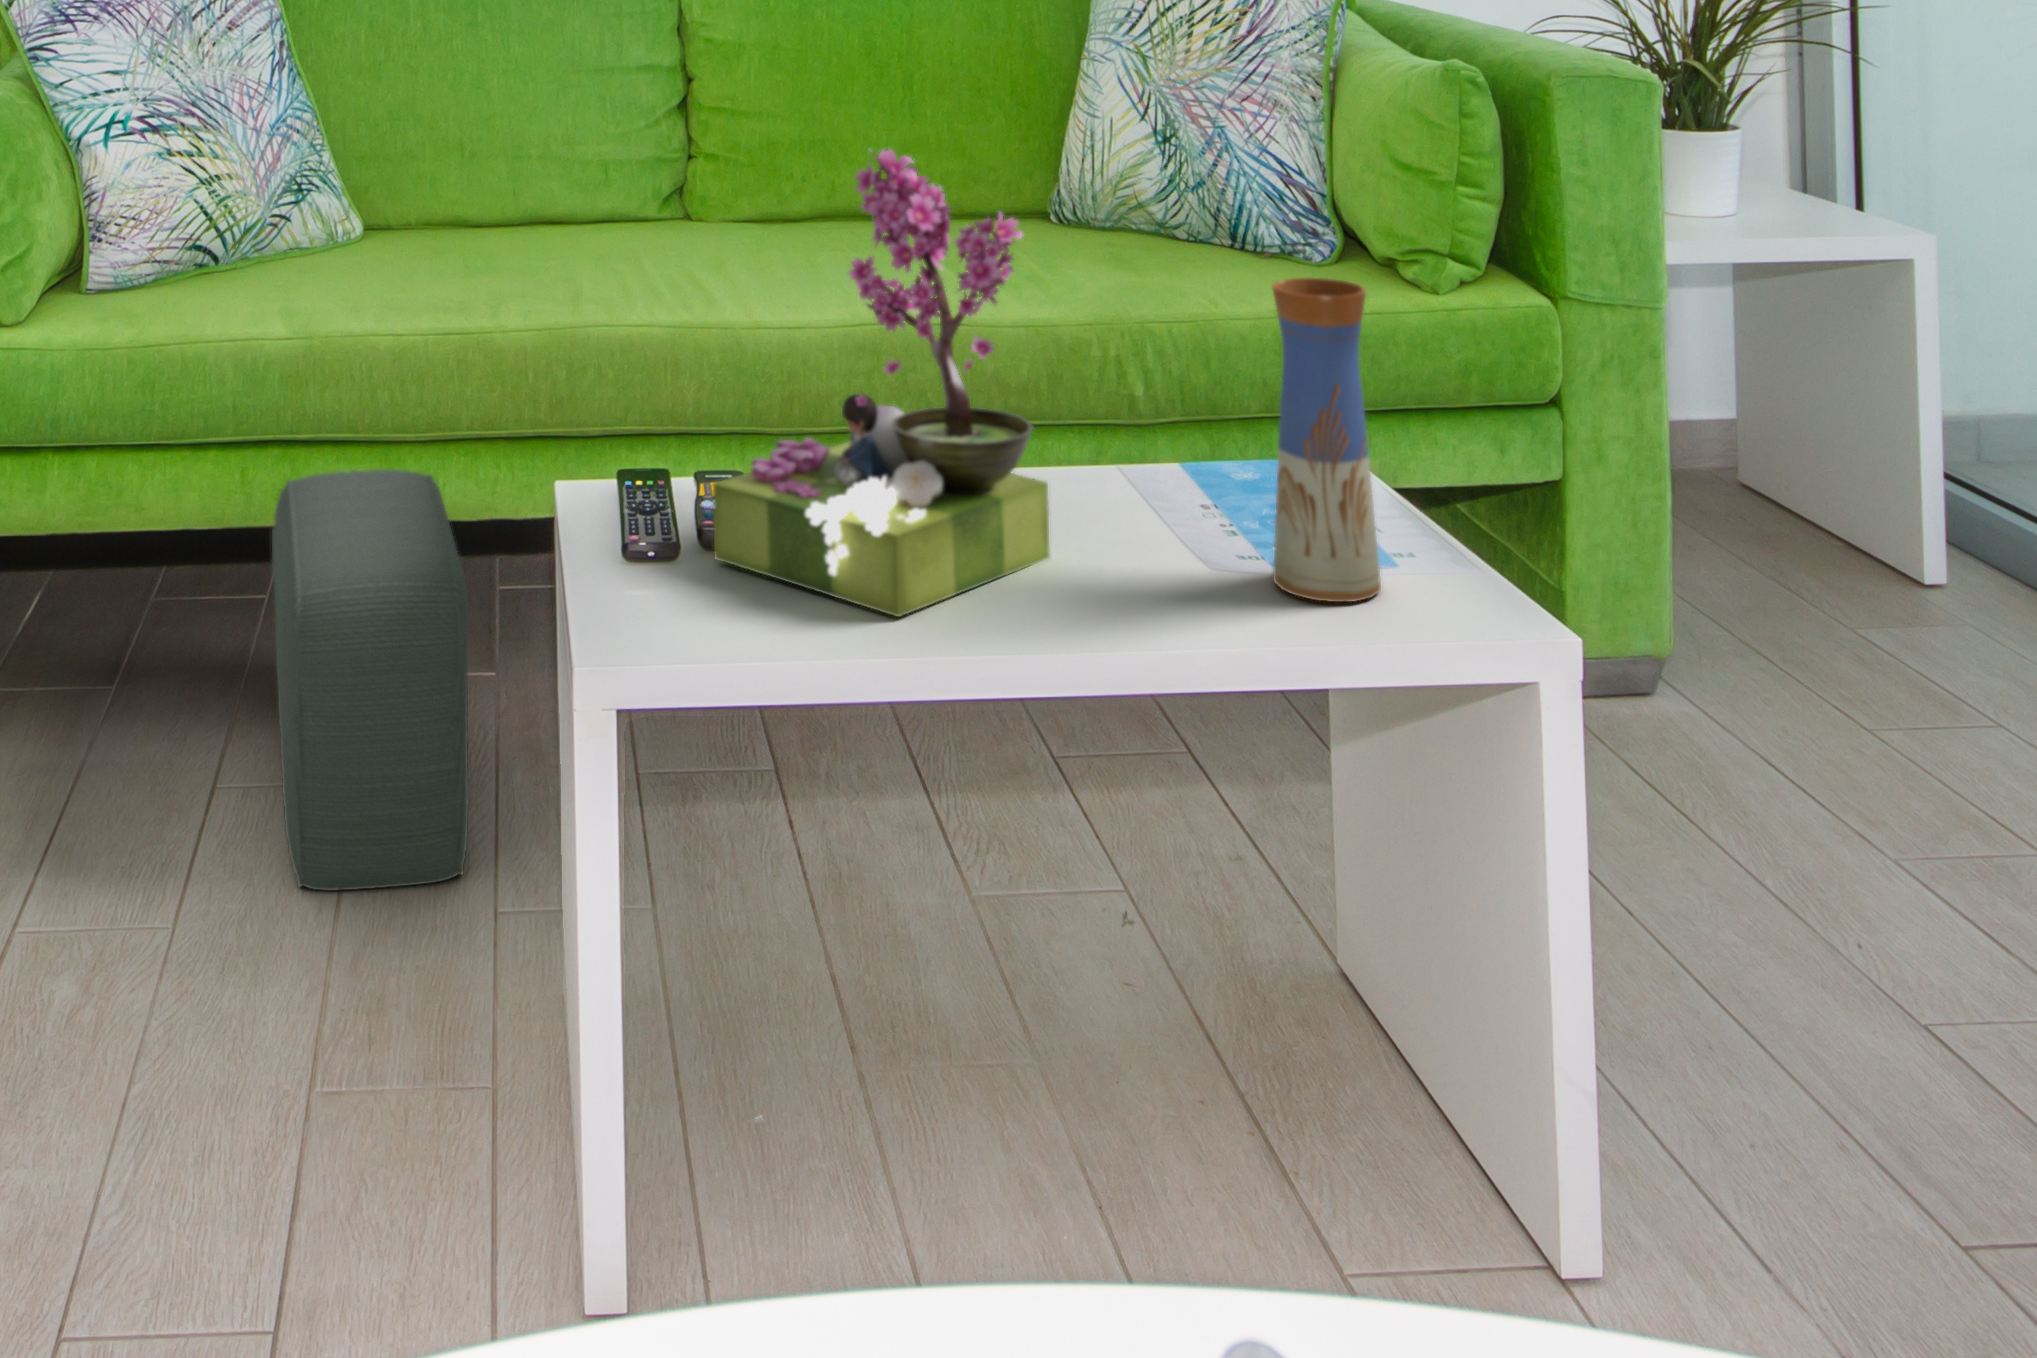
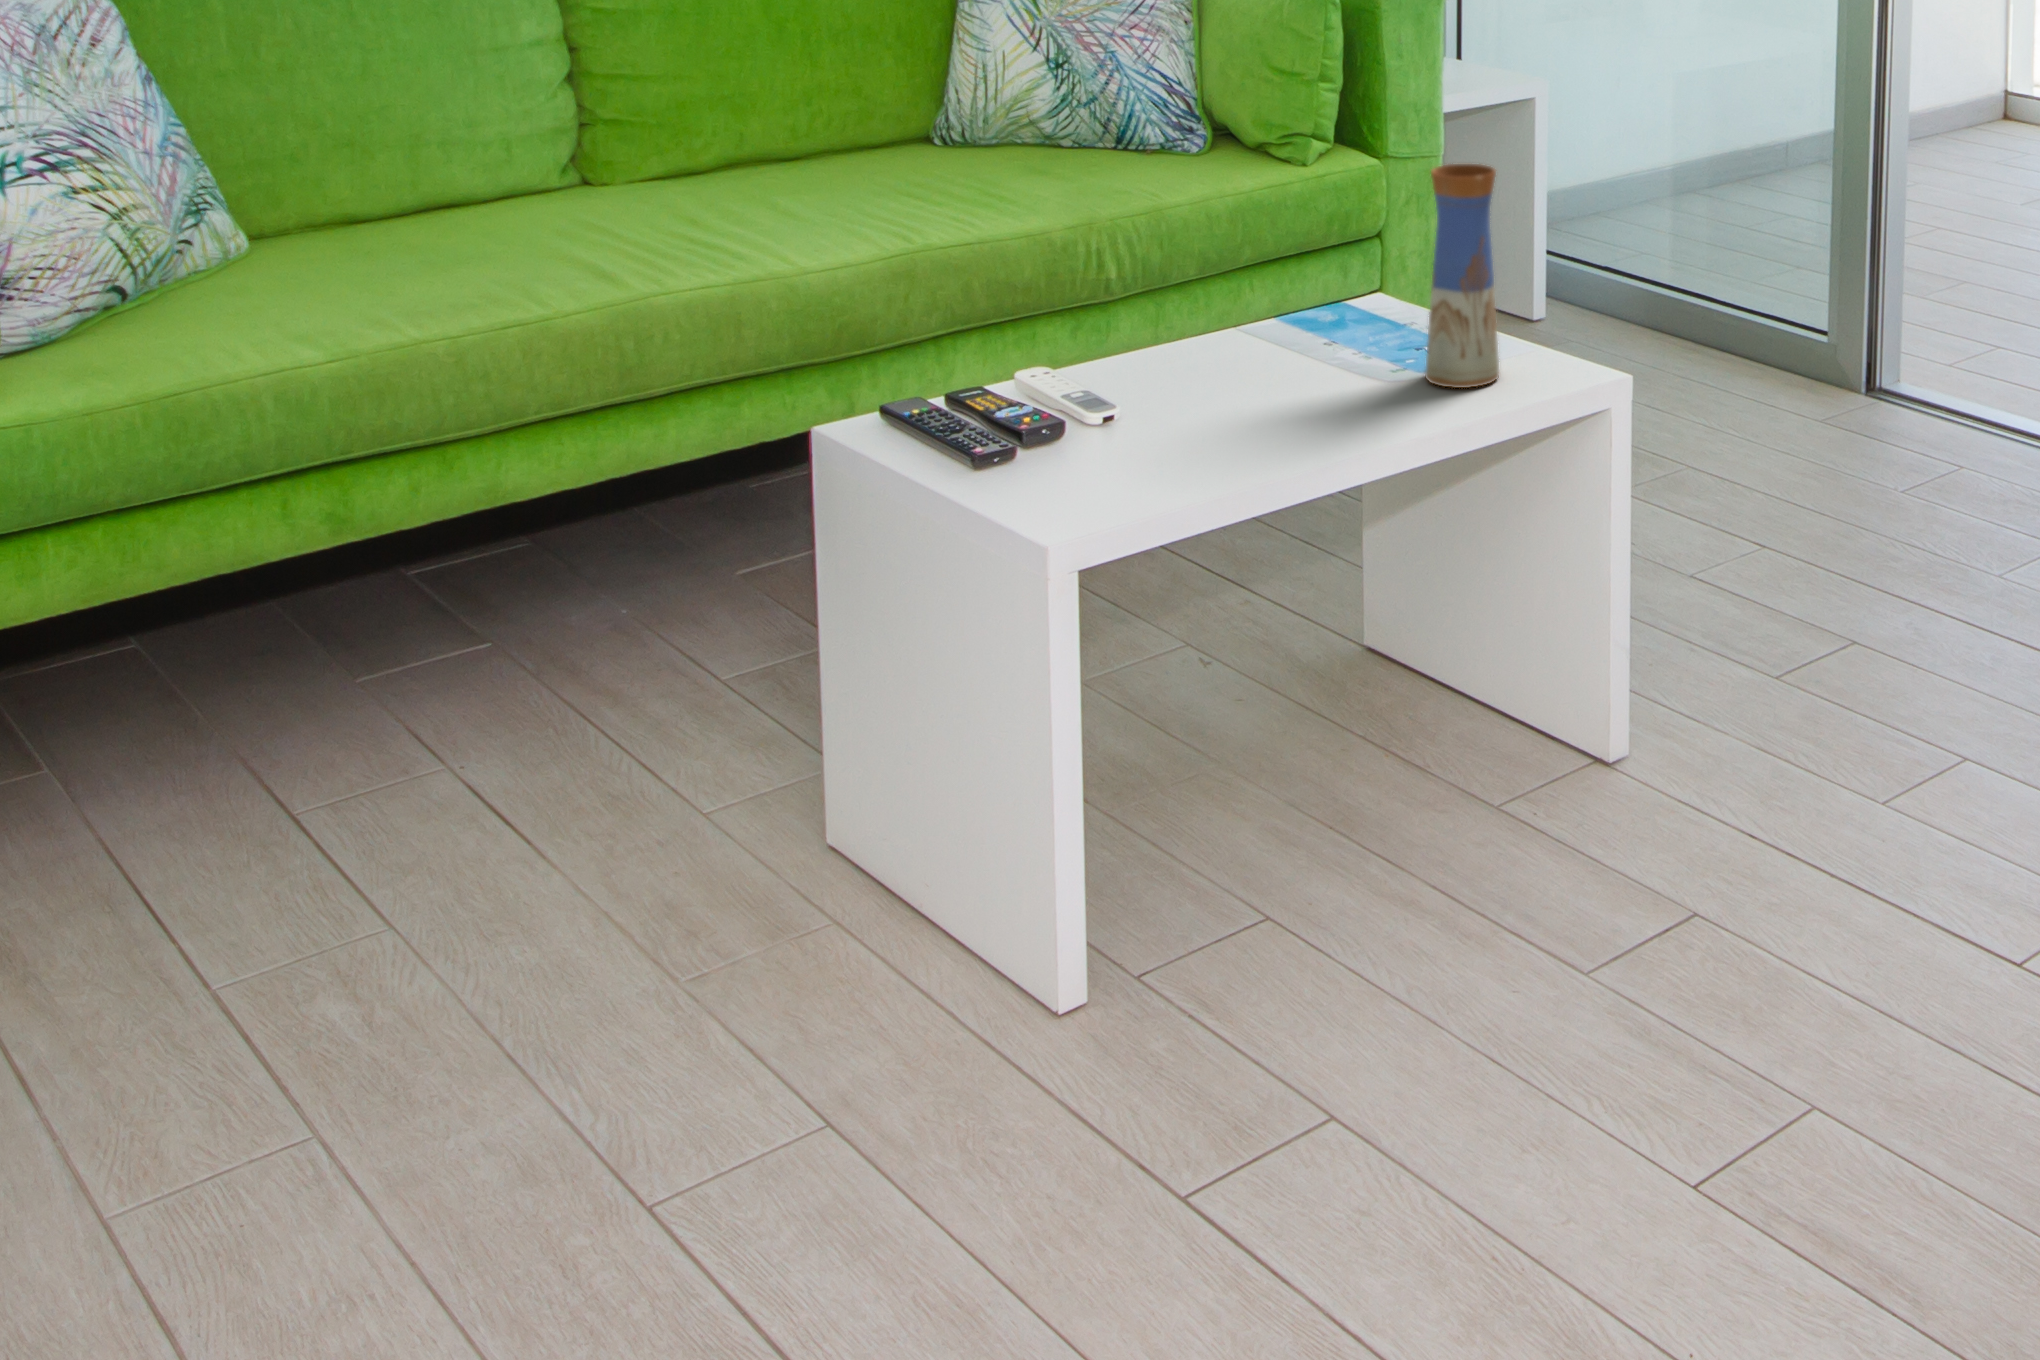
flower arrangement: present [713,149,1050,617] -> none [1018,99,1263,461]
pouf: present [272,470,468,891] -> none [230,432,646,863]

